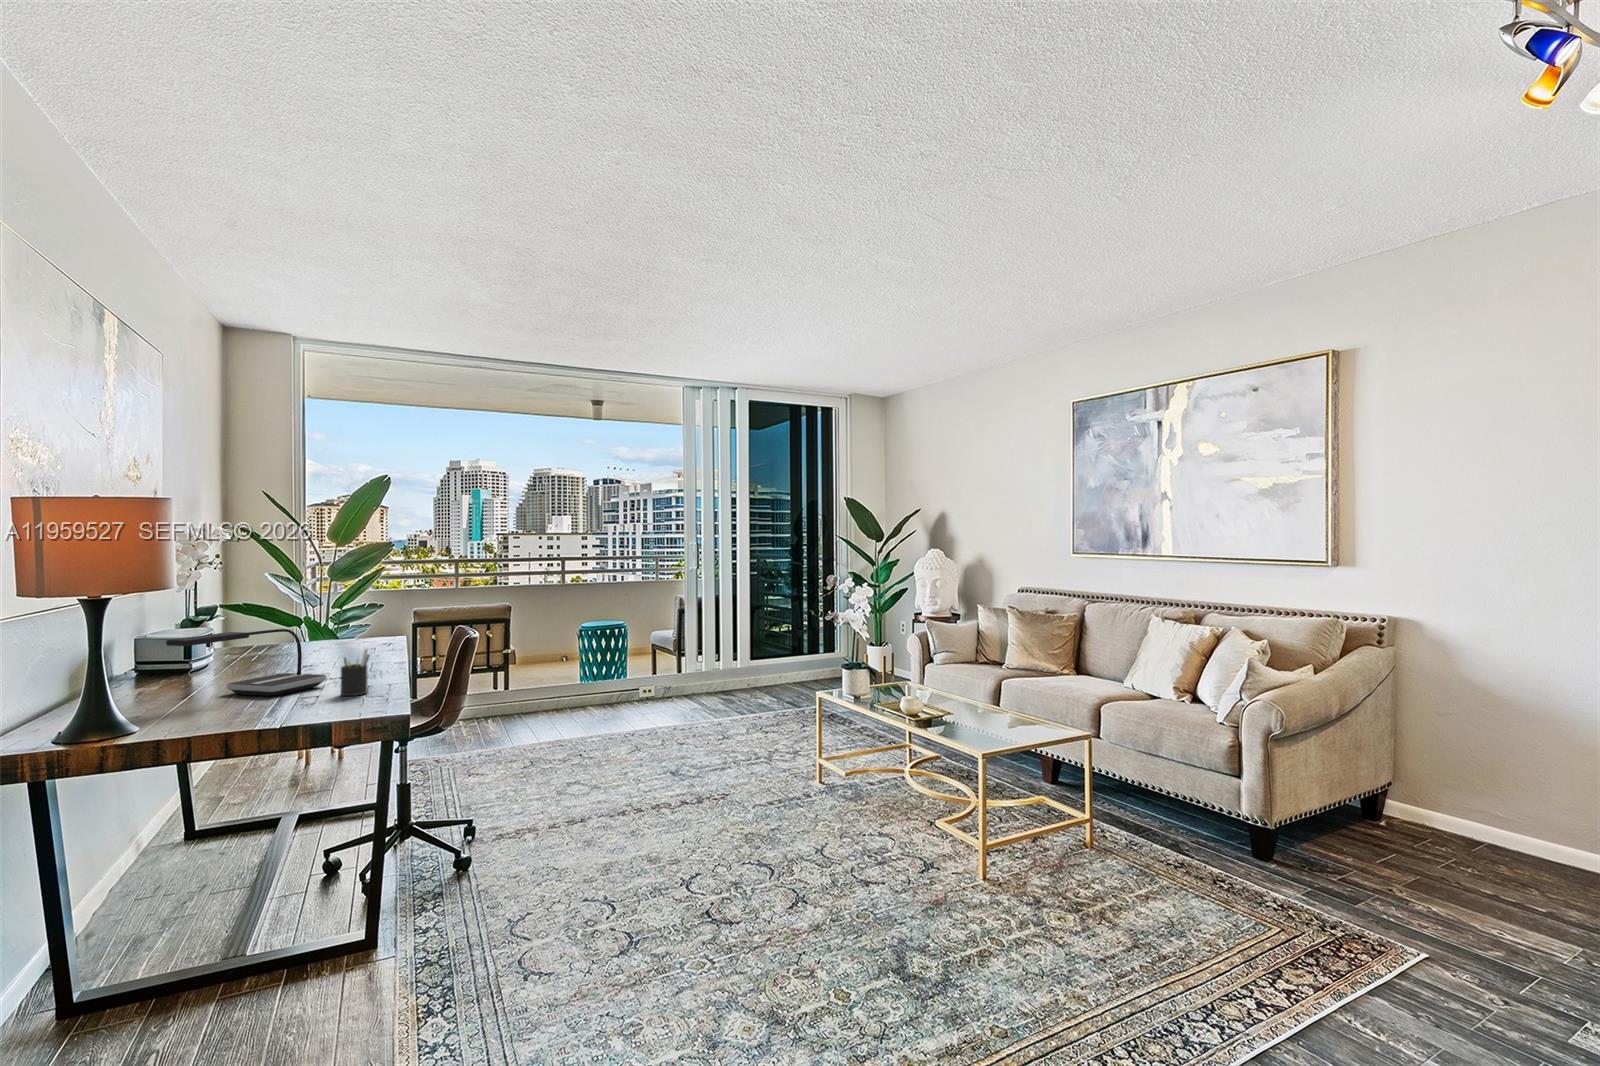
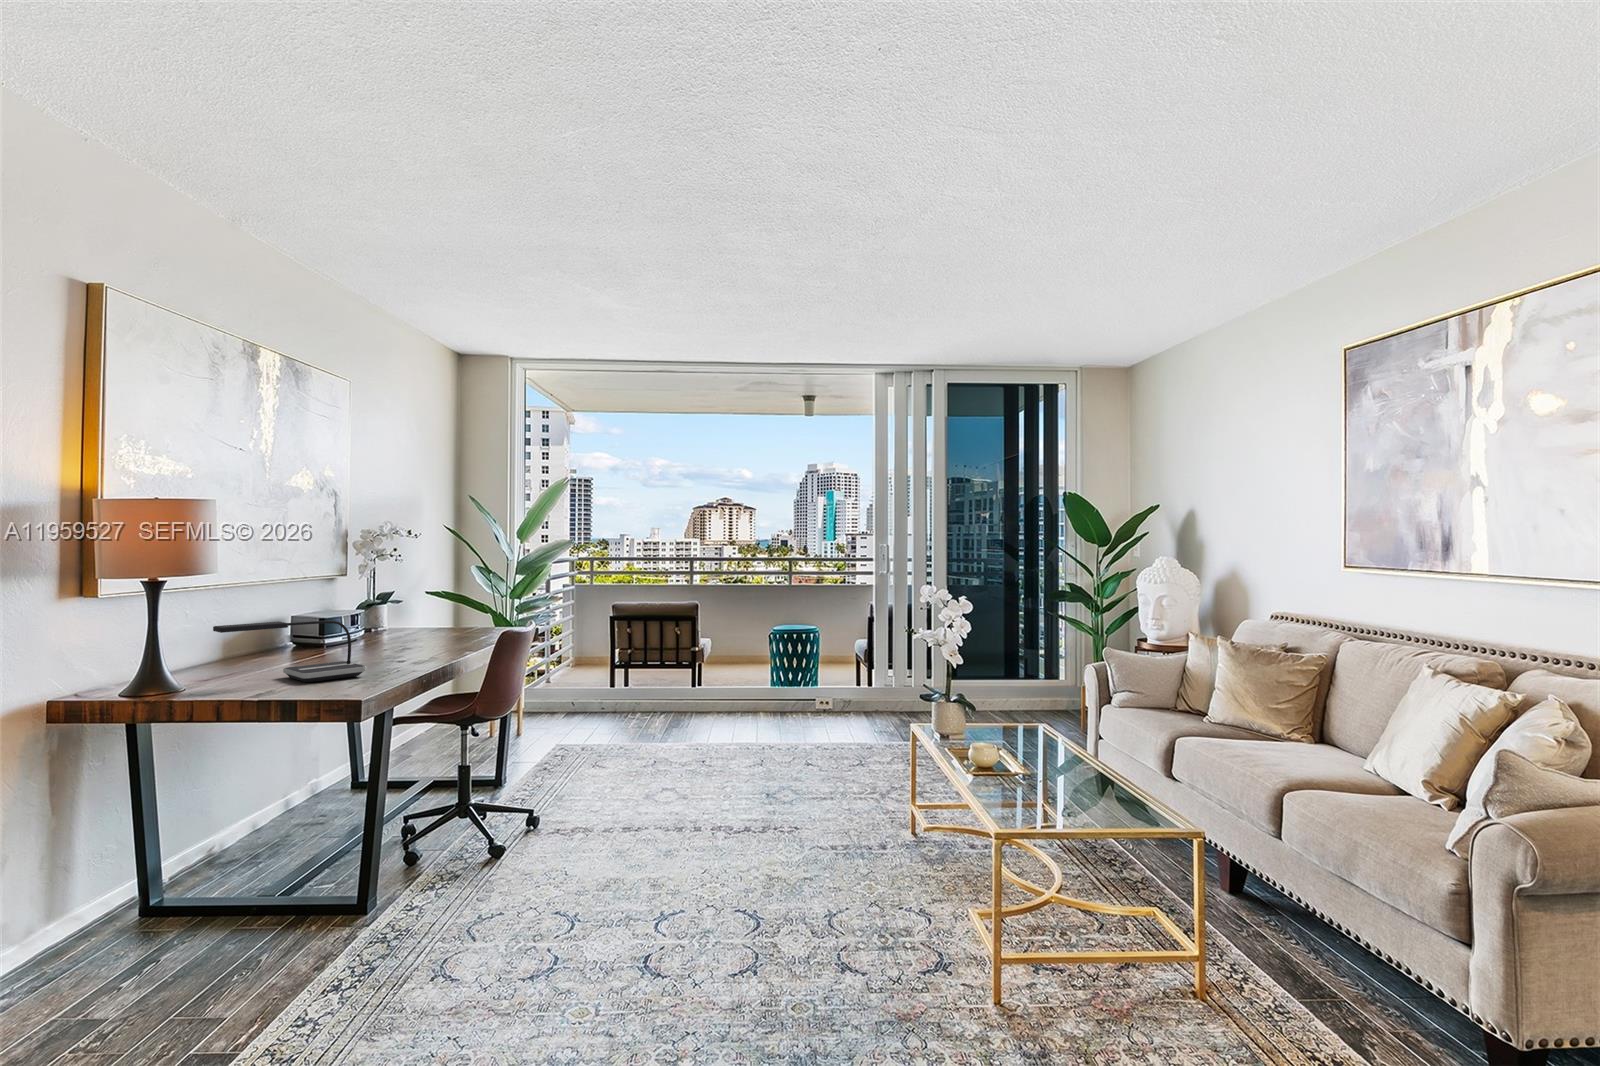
pen holder: present [341,649,370,696] -> none [353,644,381,689]

